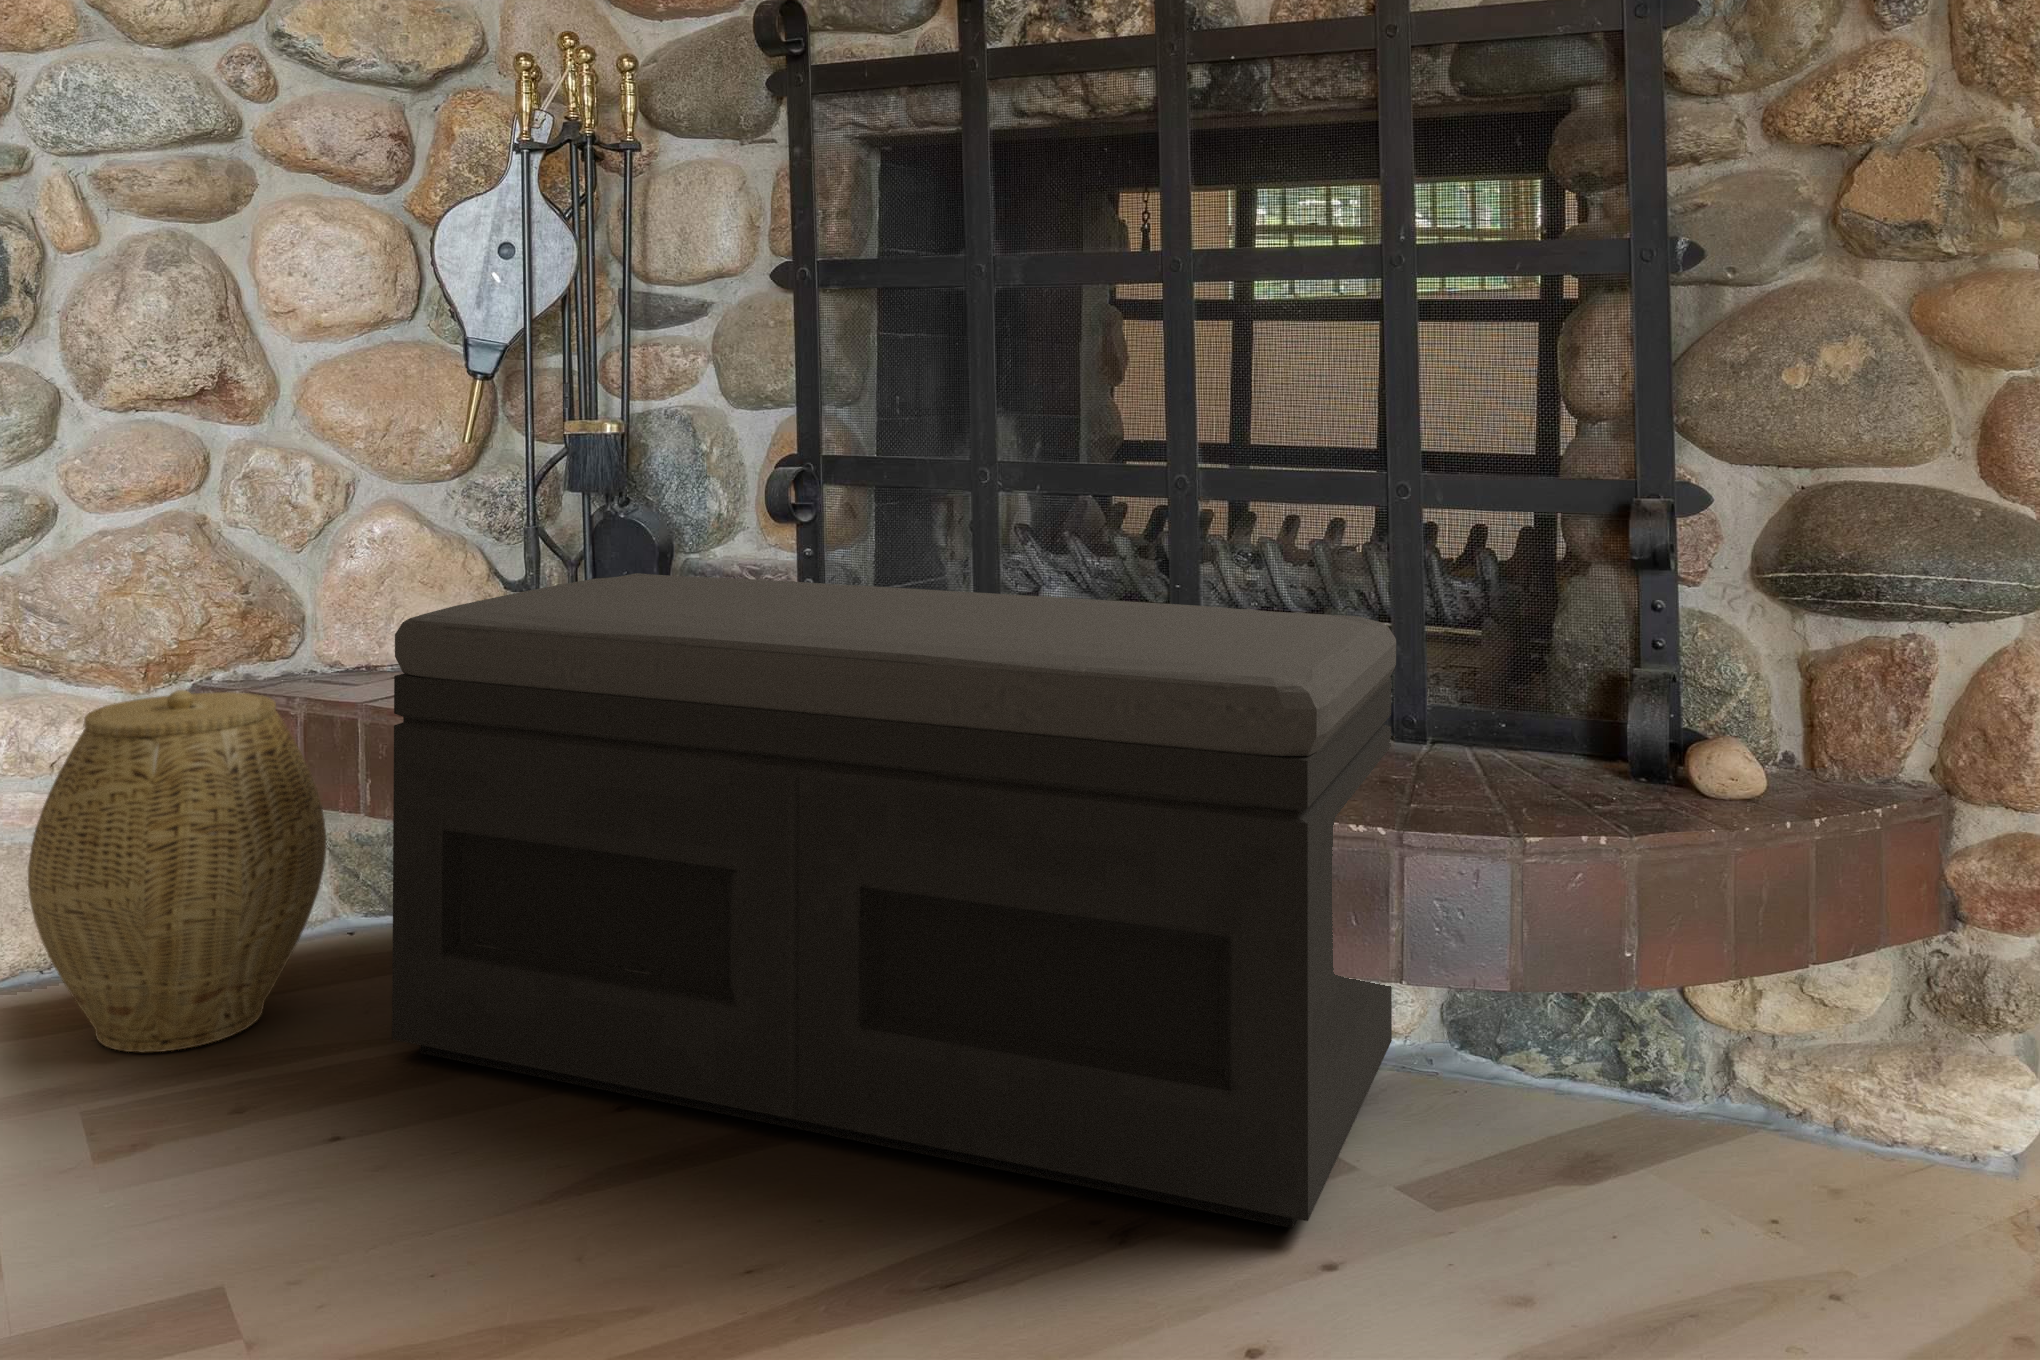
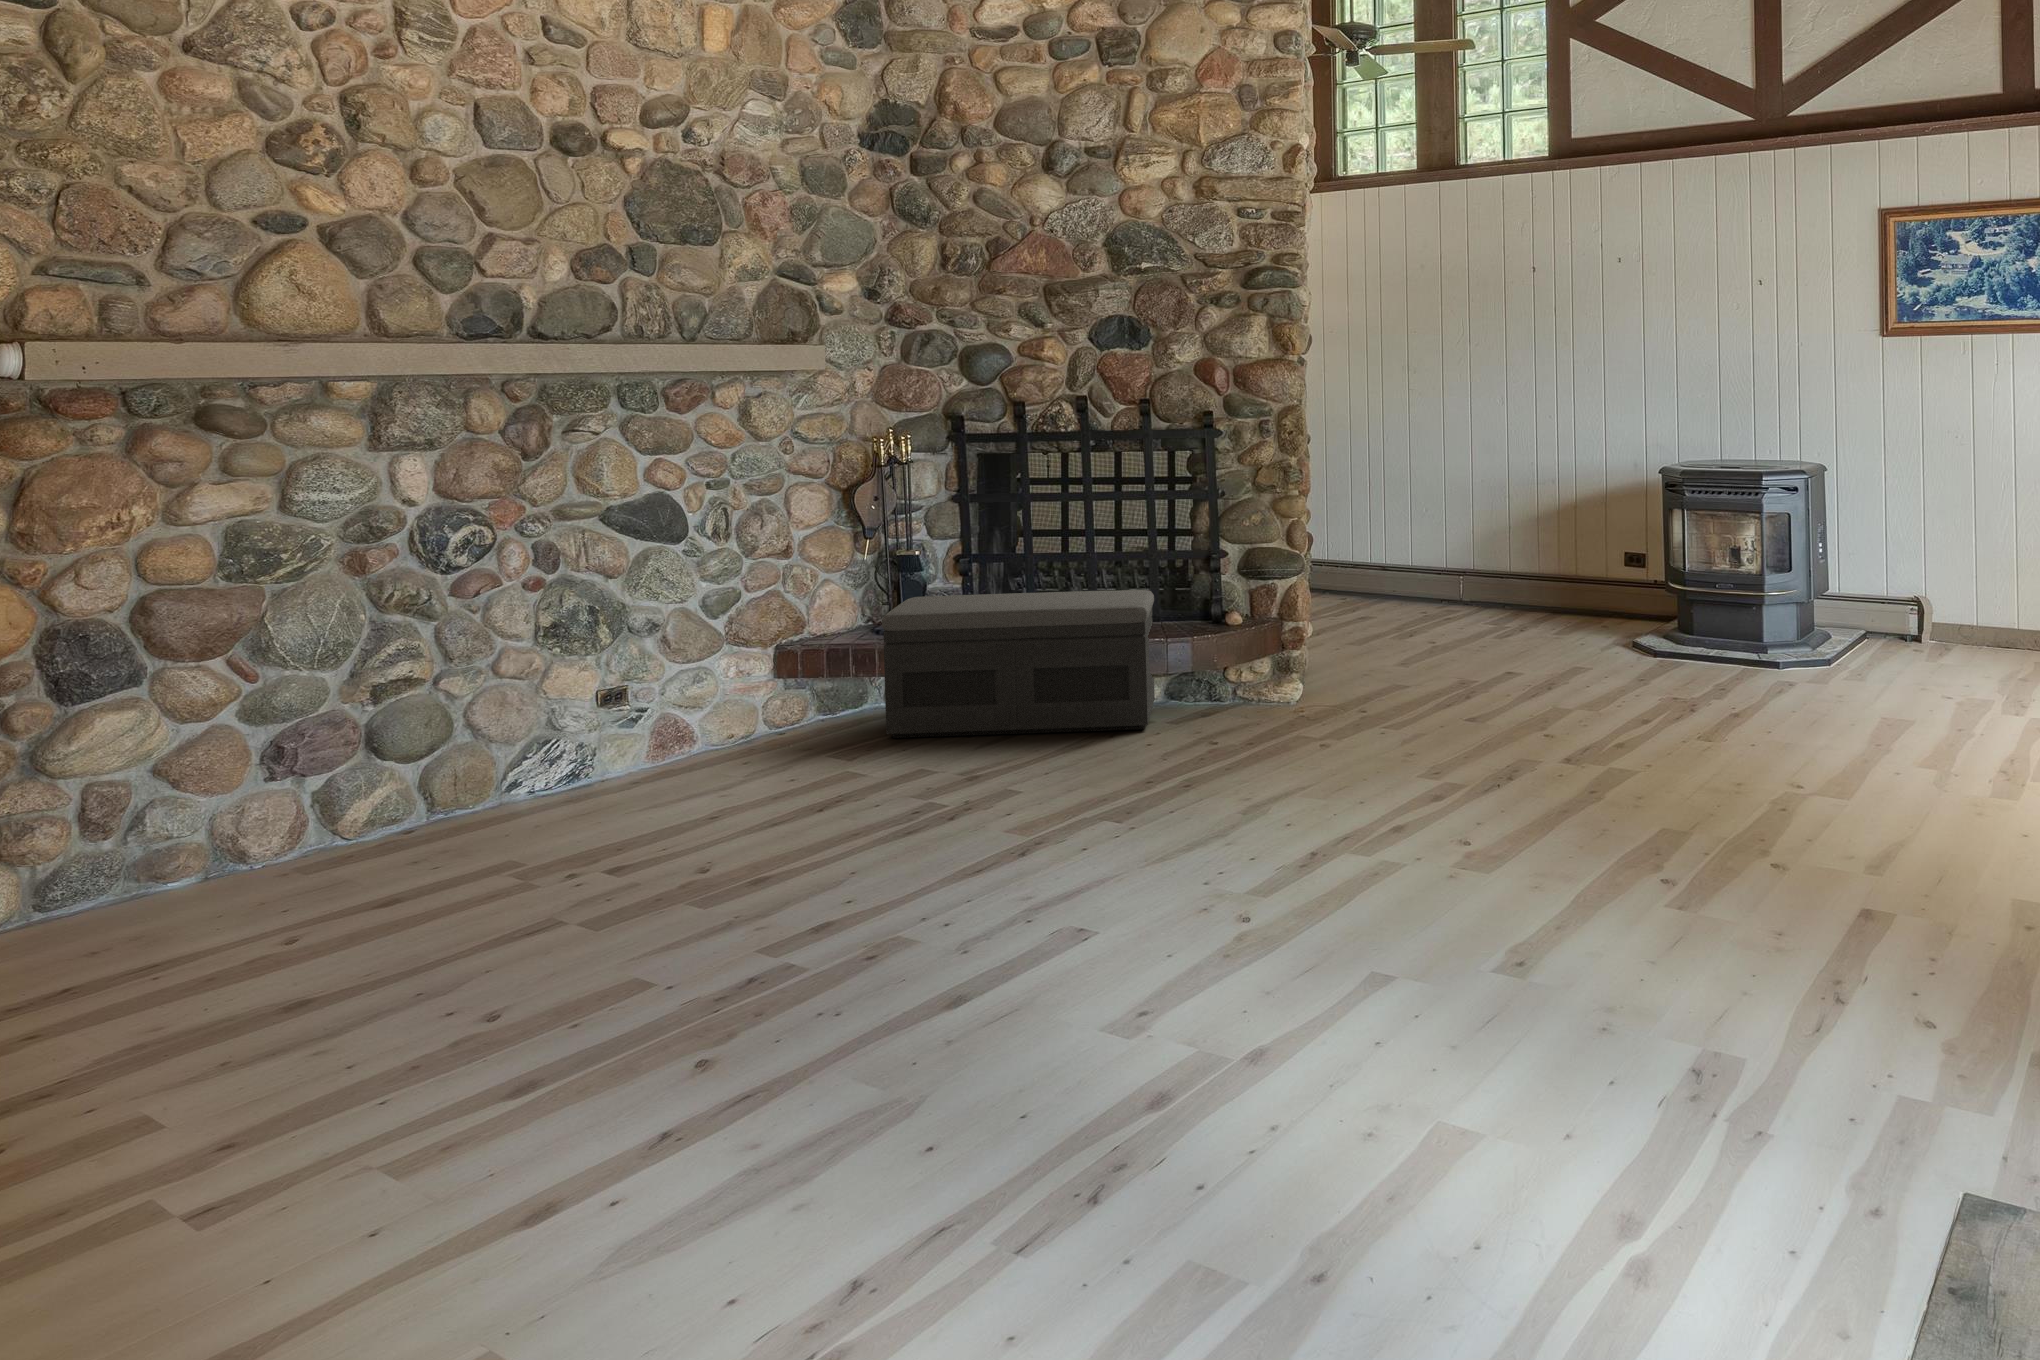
woven basket: present [28,690,326,1052] -> none [764,644,849,749]

